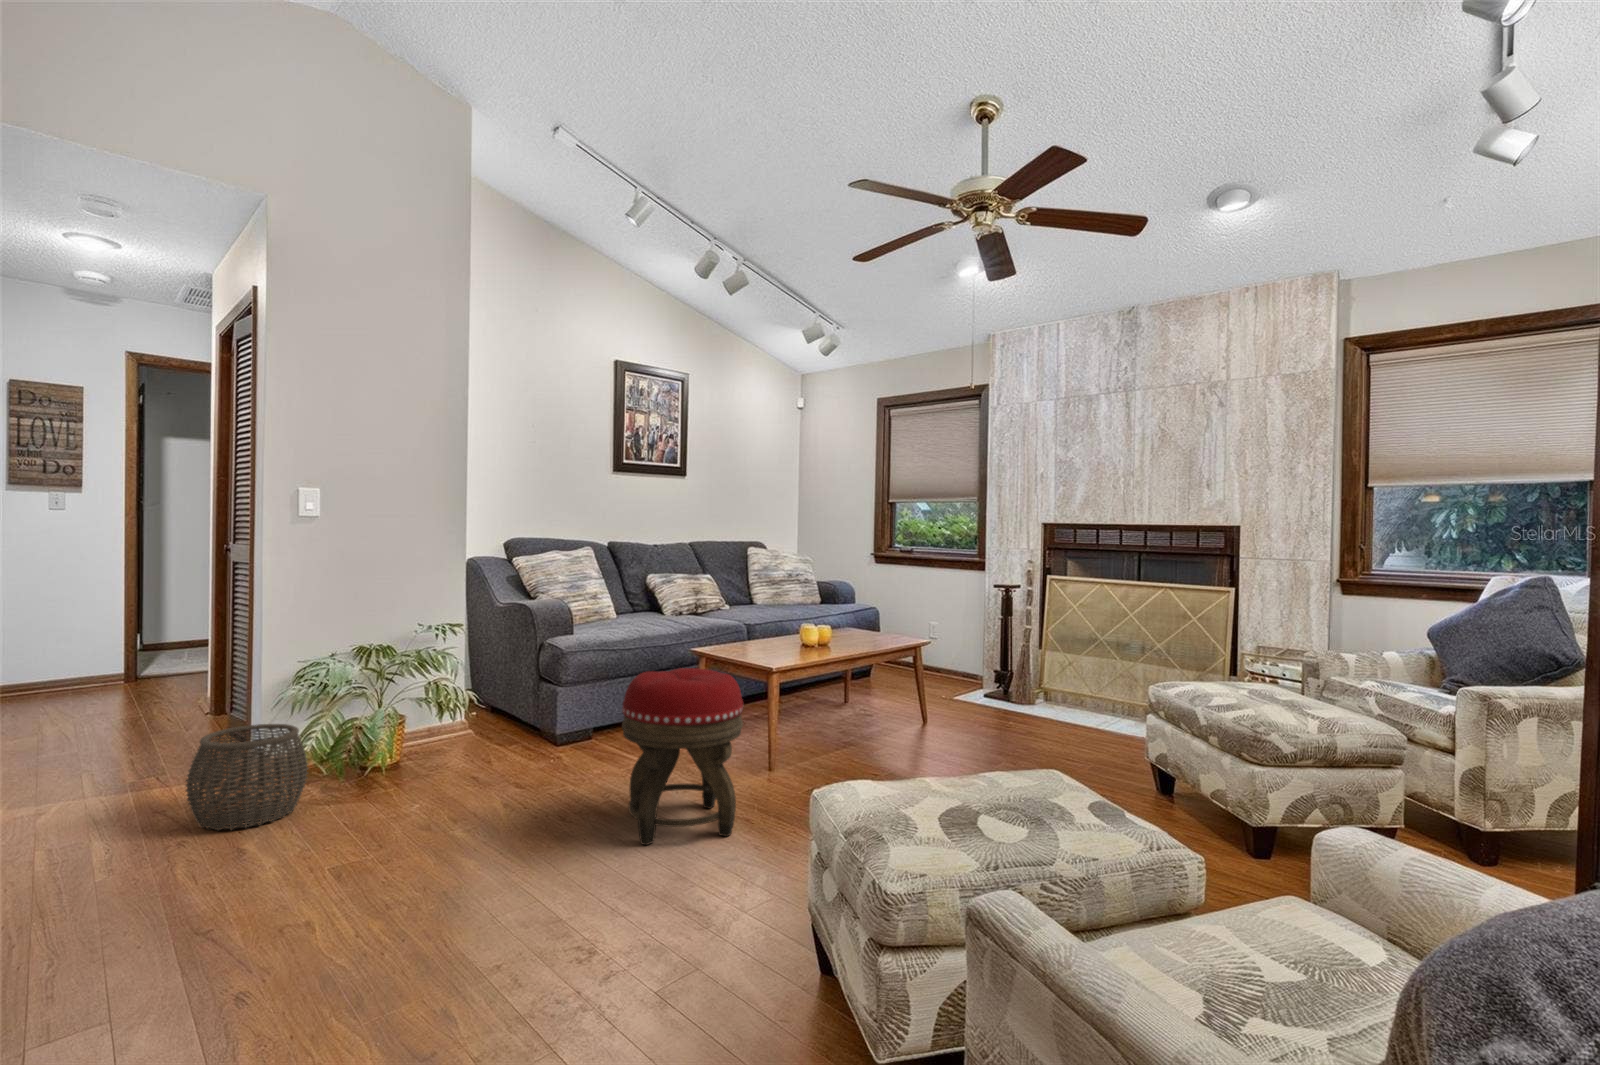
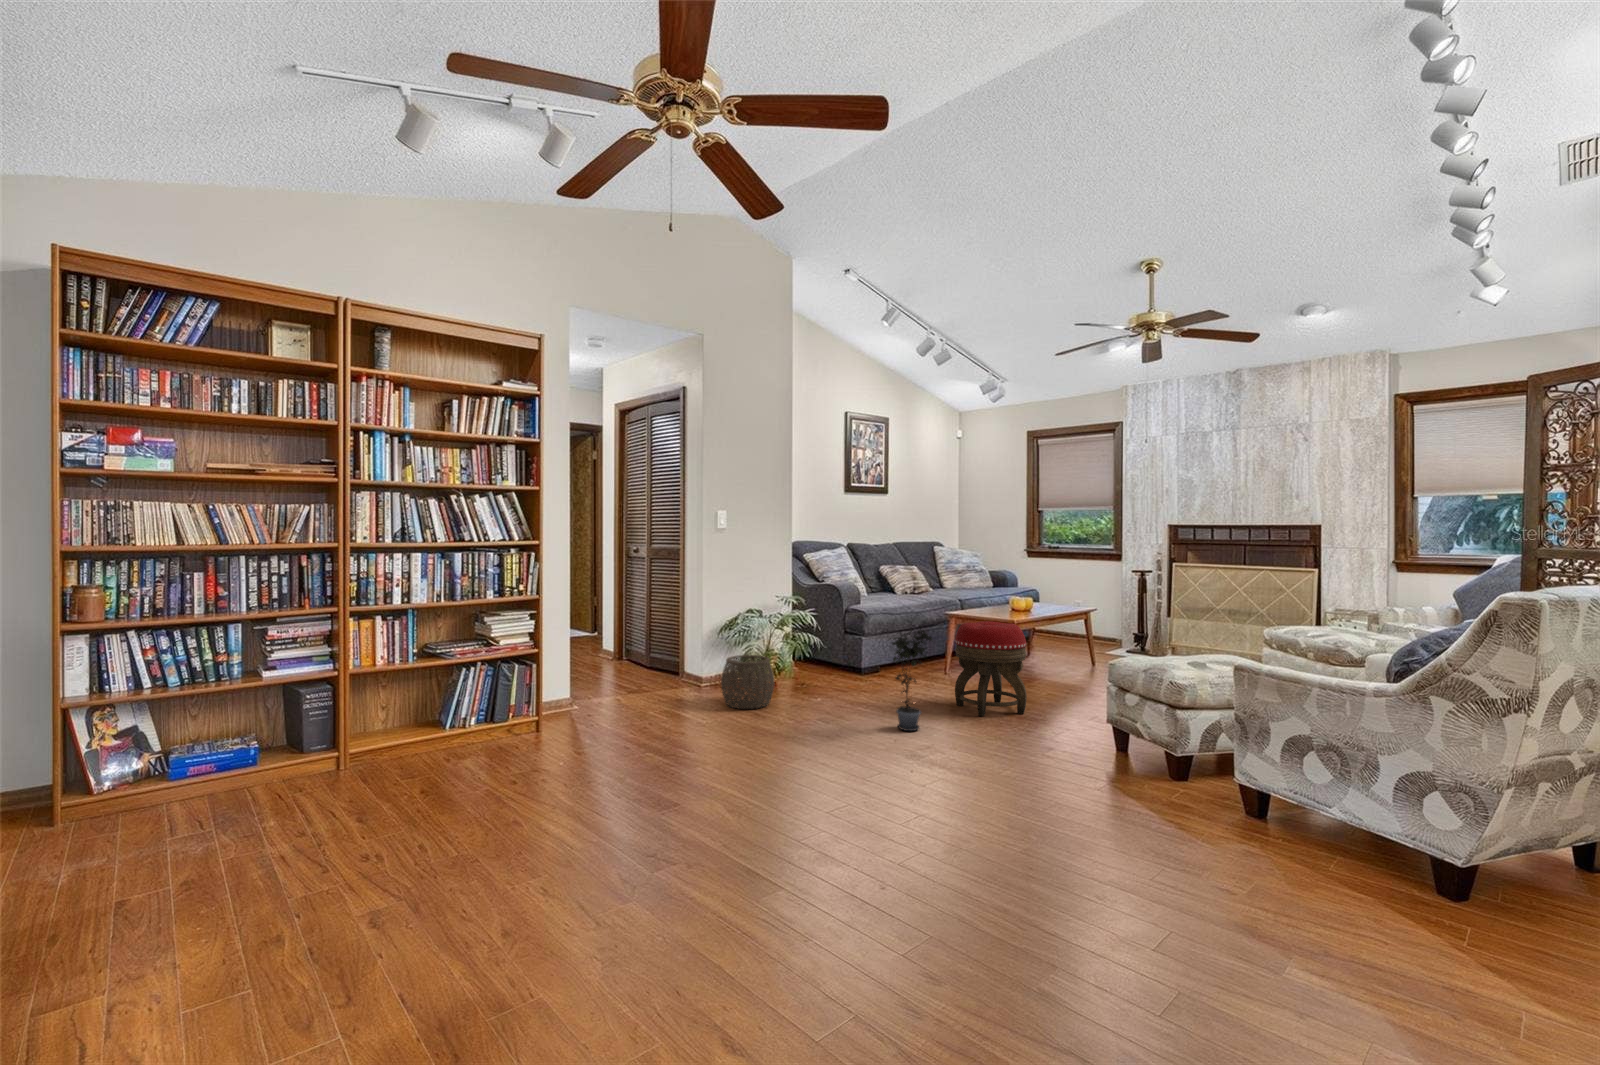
potted plant: none [404,685,526,895] -> present [890,625,932,731]

